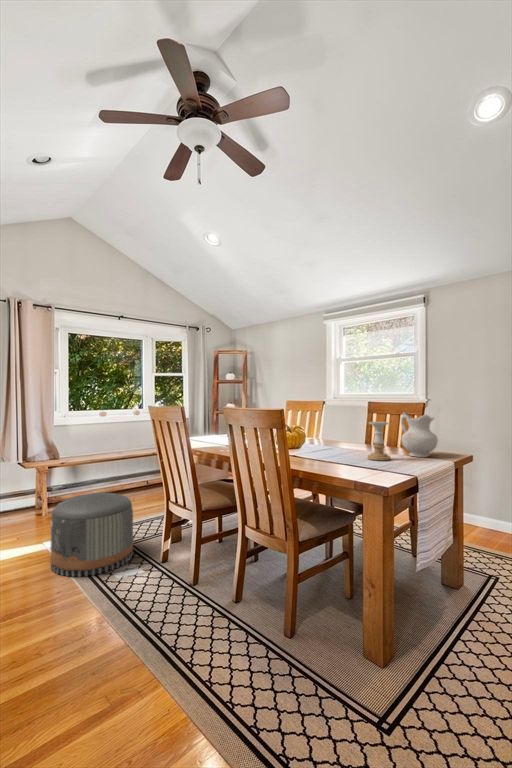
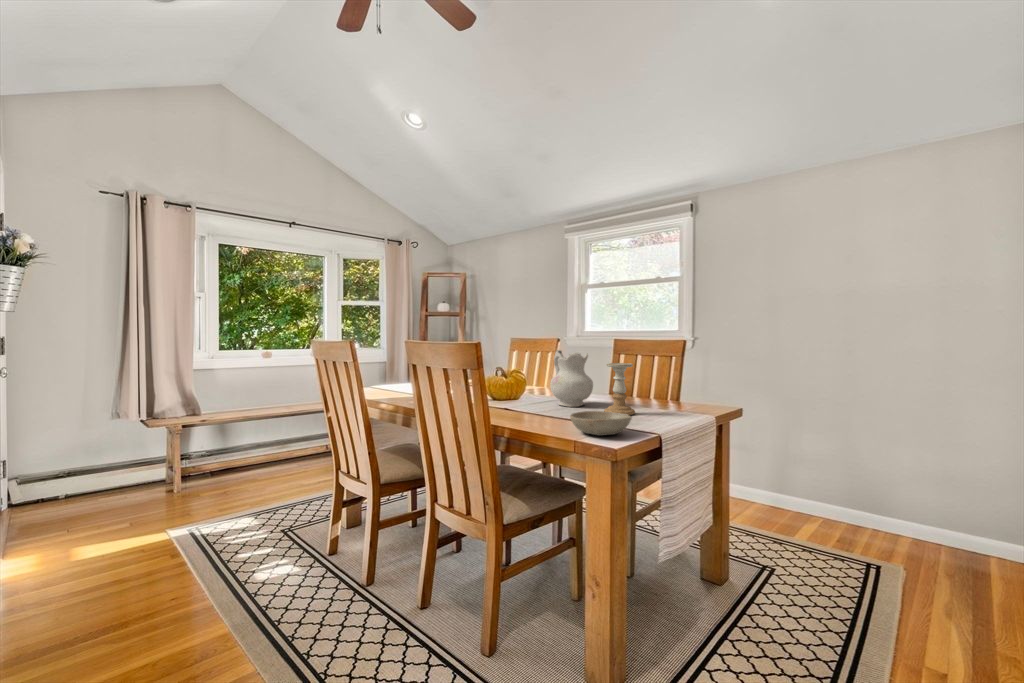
ceramic pitcher: present [401,413,438,457] -> present [550,350,593,407]
bowl: none [348,458,394,477] -> present [570,411,632,436]
pouf: present [51,493,133,577] -> none [171,461,291,575]

